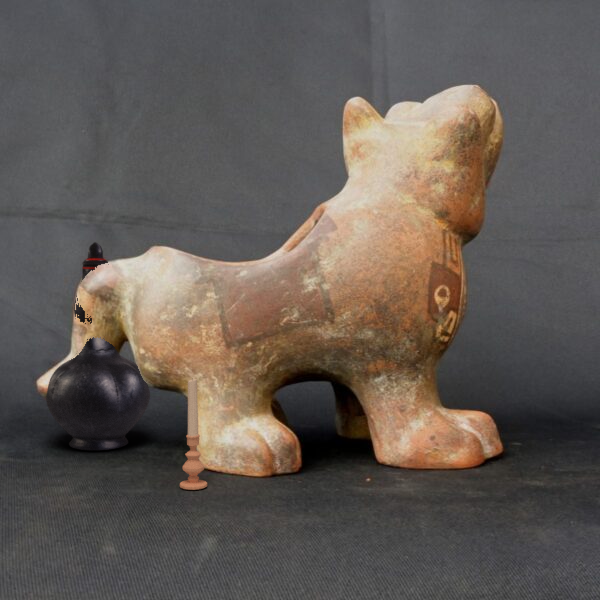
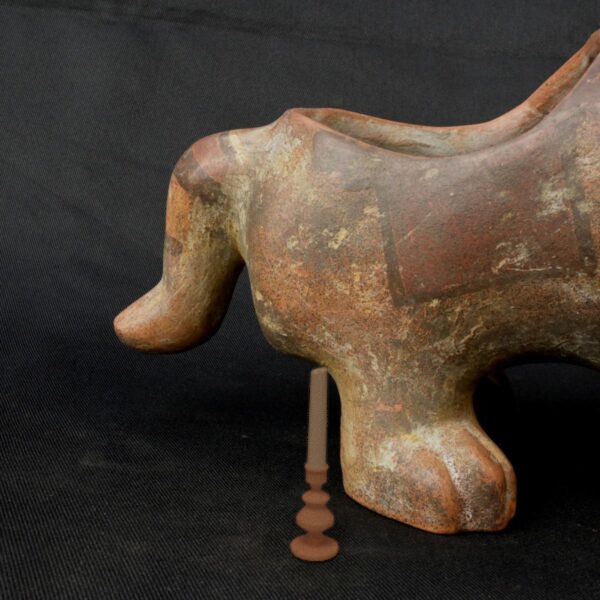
decorative vase: present [46,242,150,450] -> none [122,107,282,436]

